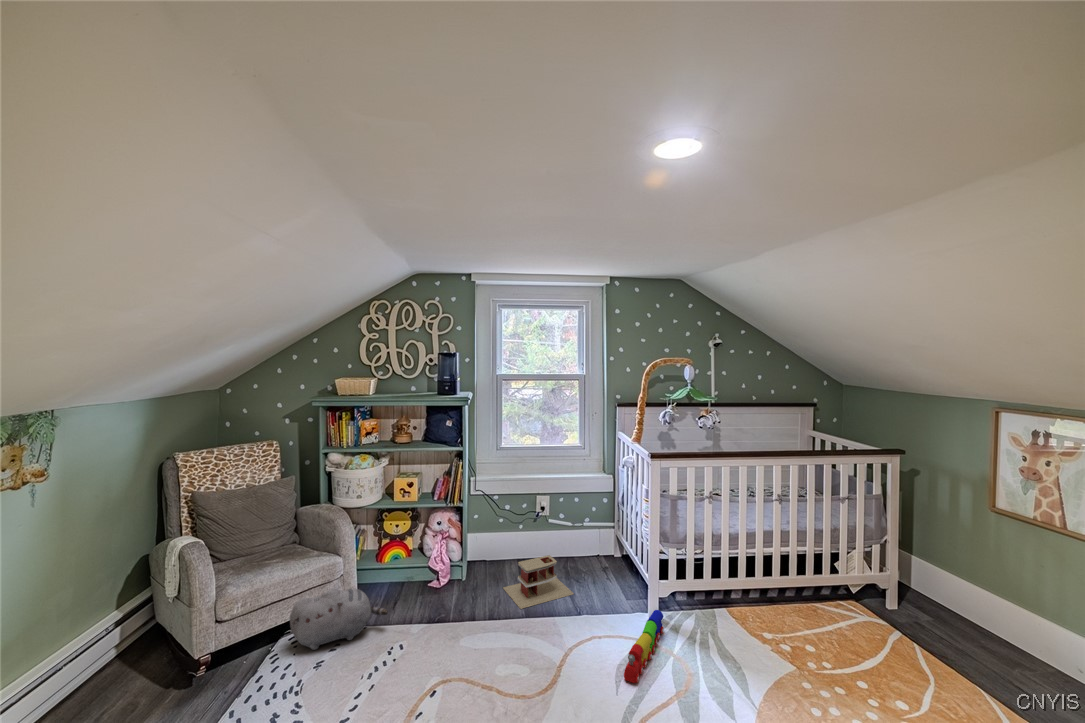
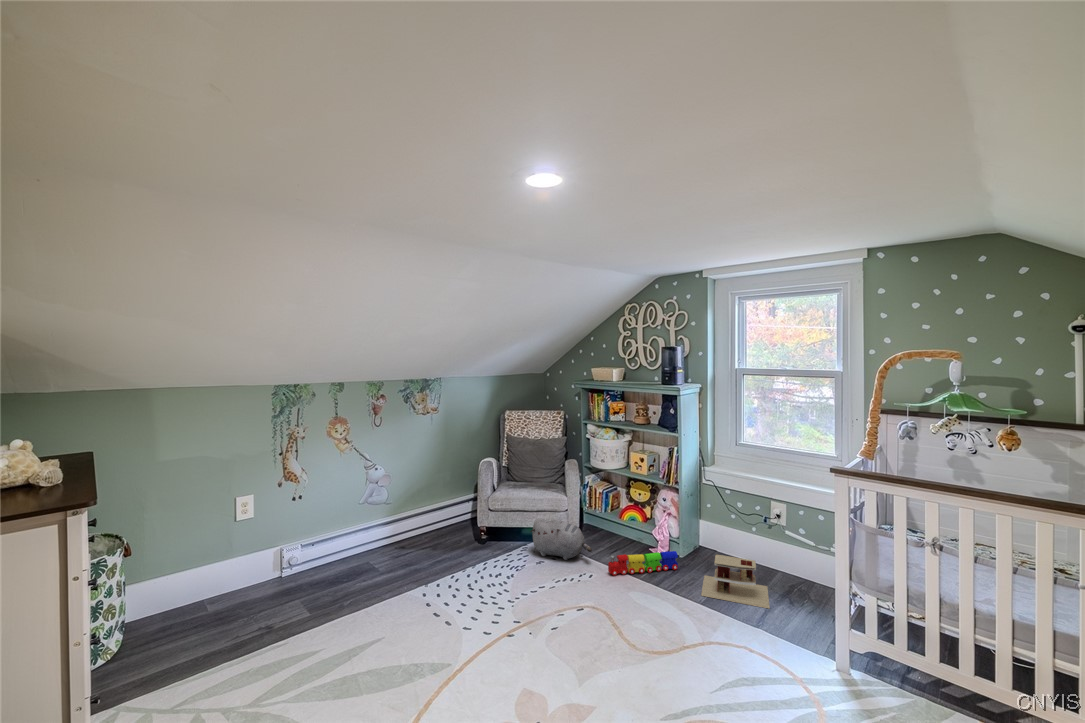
toy train: present [624,610,664,683] -> present [608,551,678,576]

